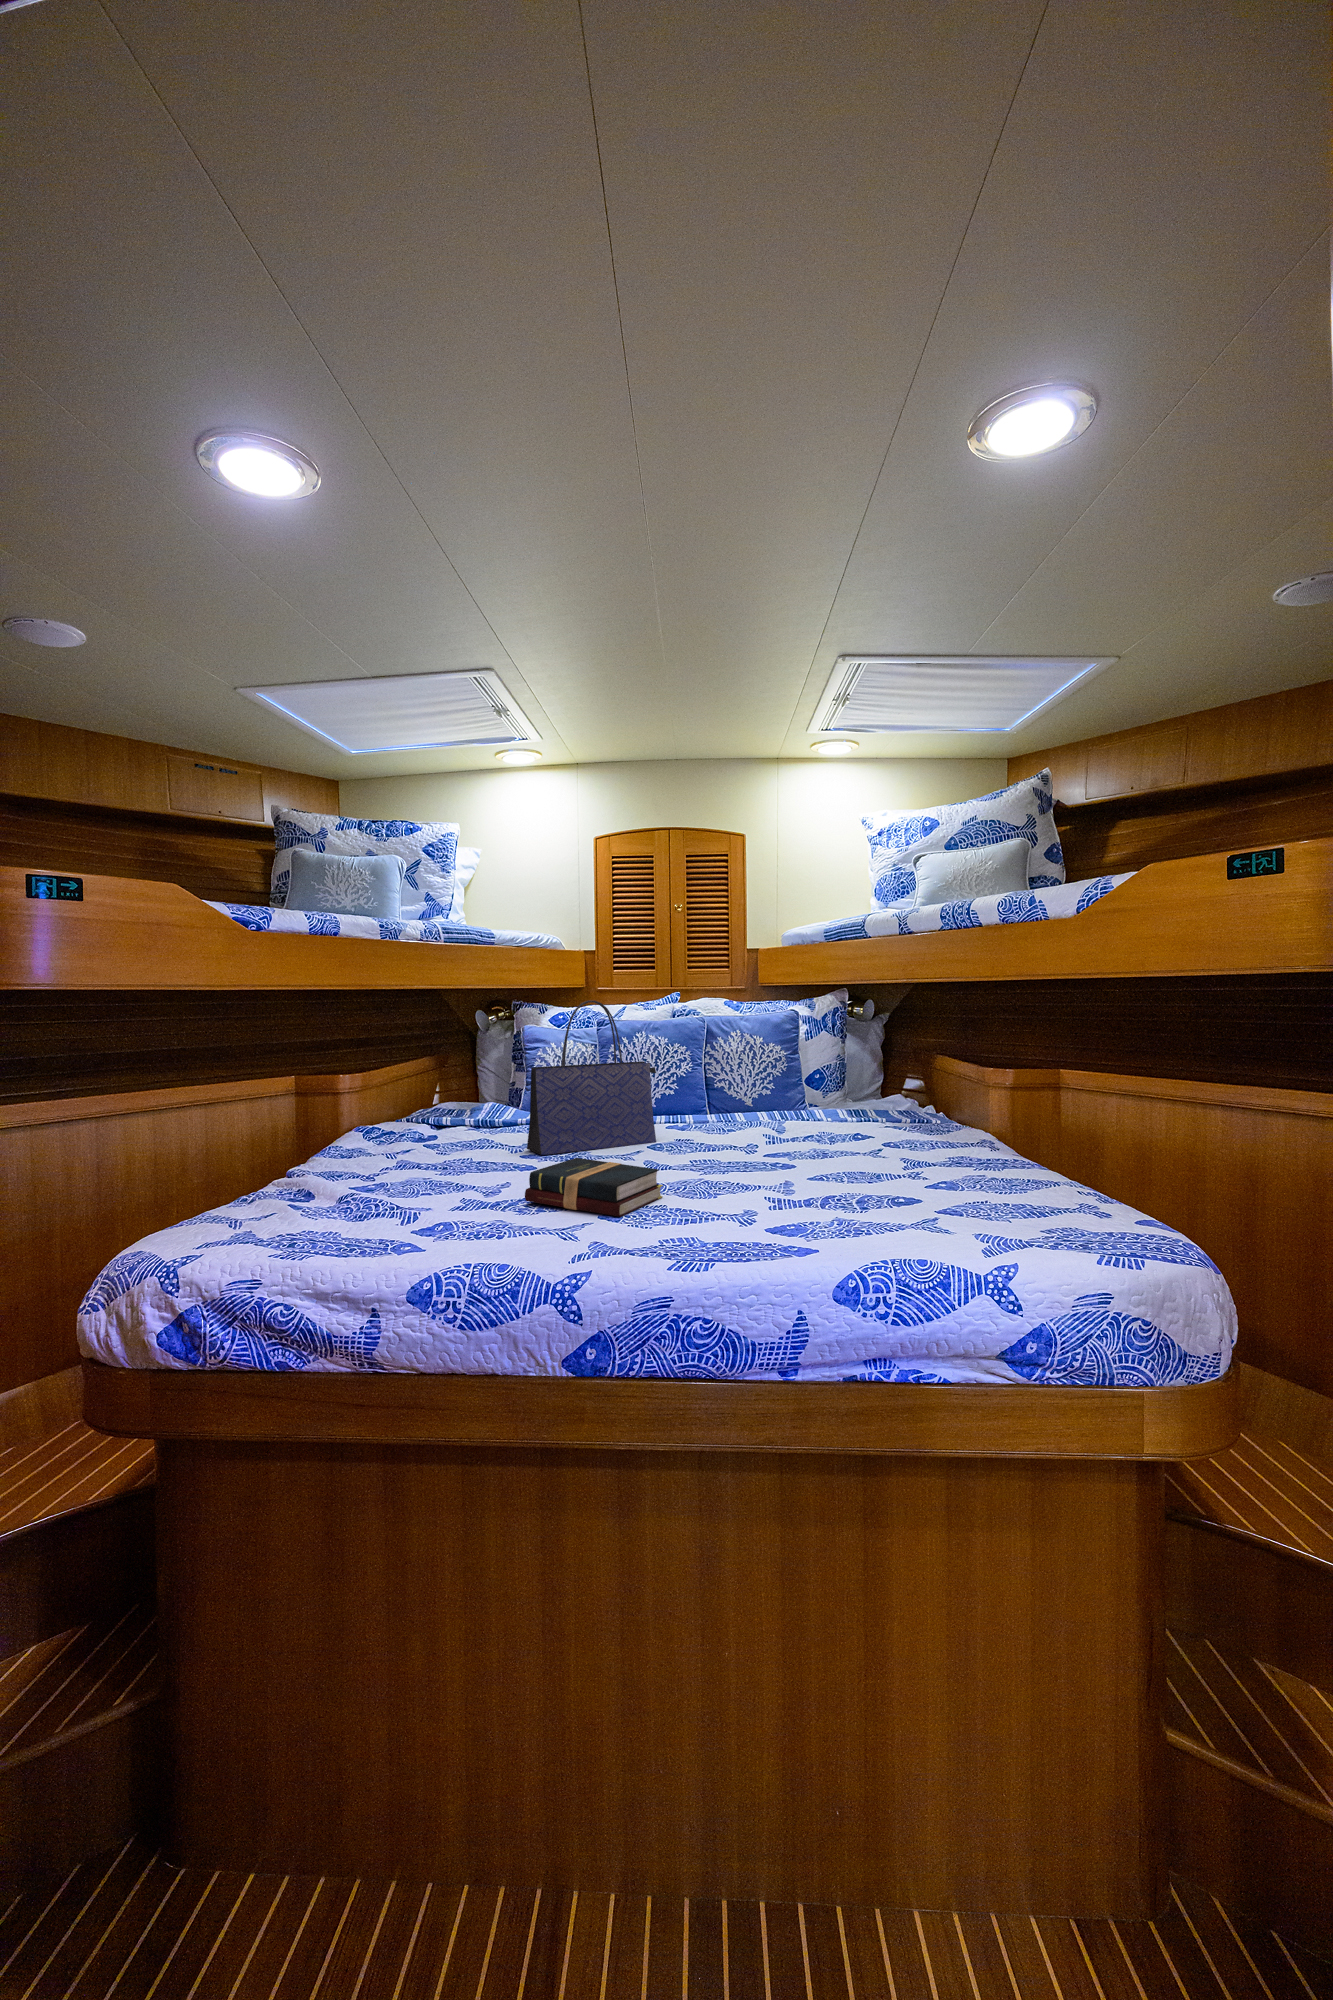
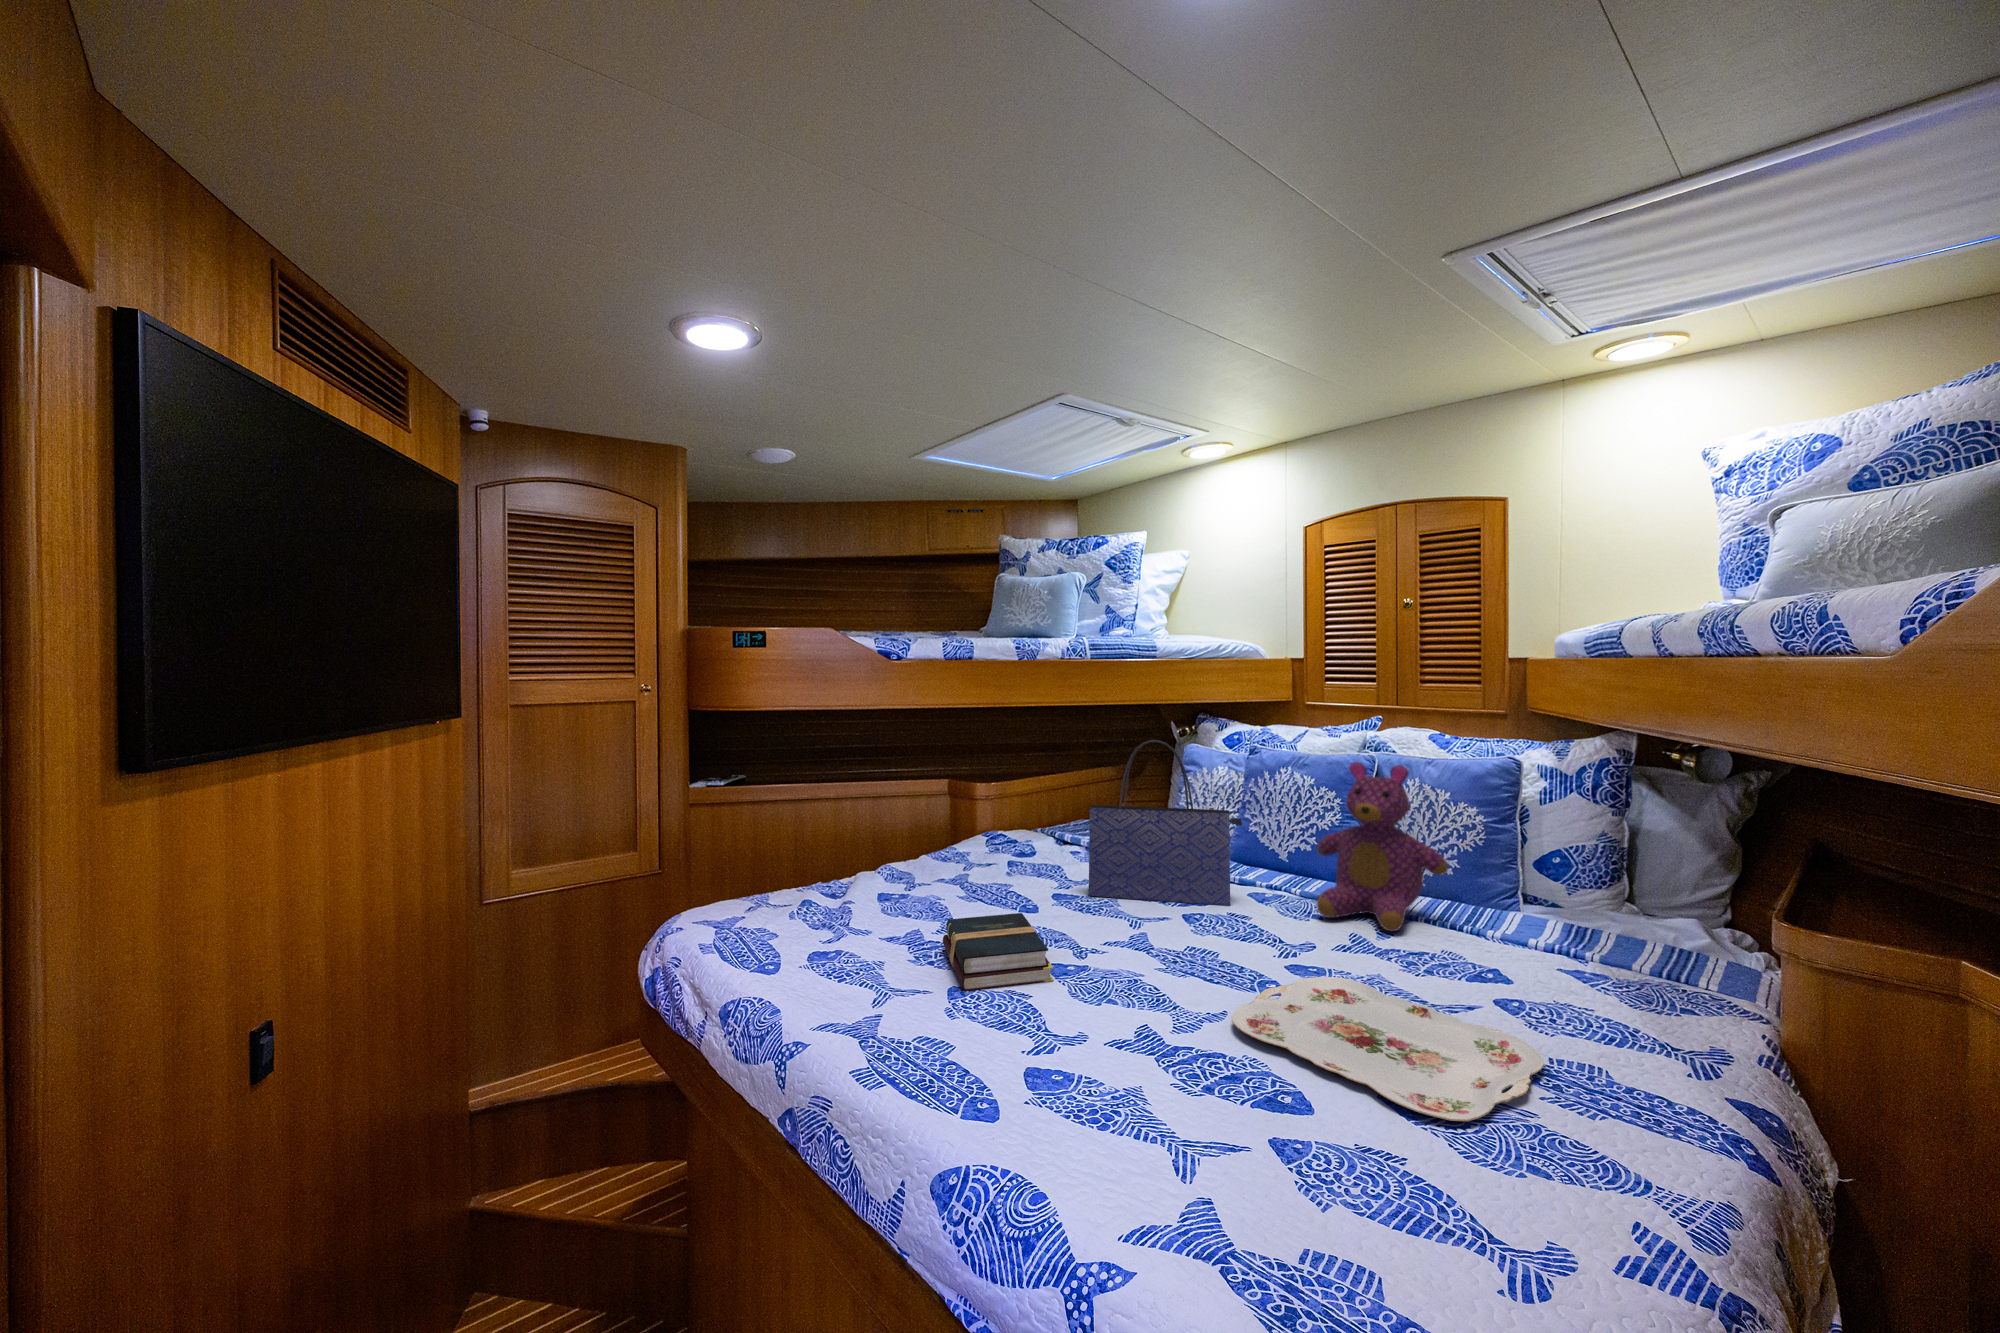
teddy bear: none [697,1014,791,1135] -> present [1317,762,1448,931]
serving tray: none [801,1153,985,1188] -> present [1232,977,1544,1121]

